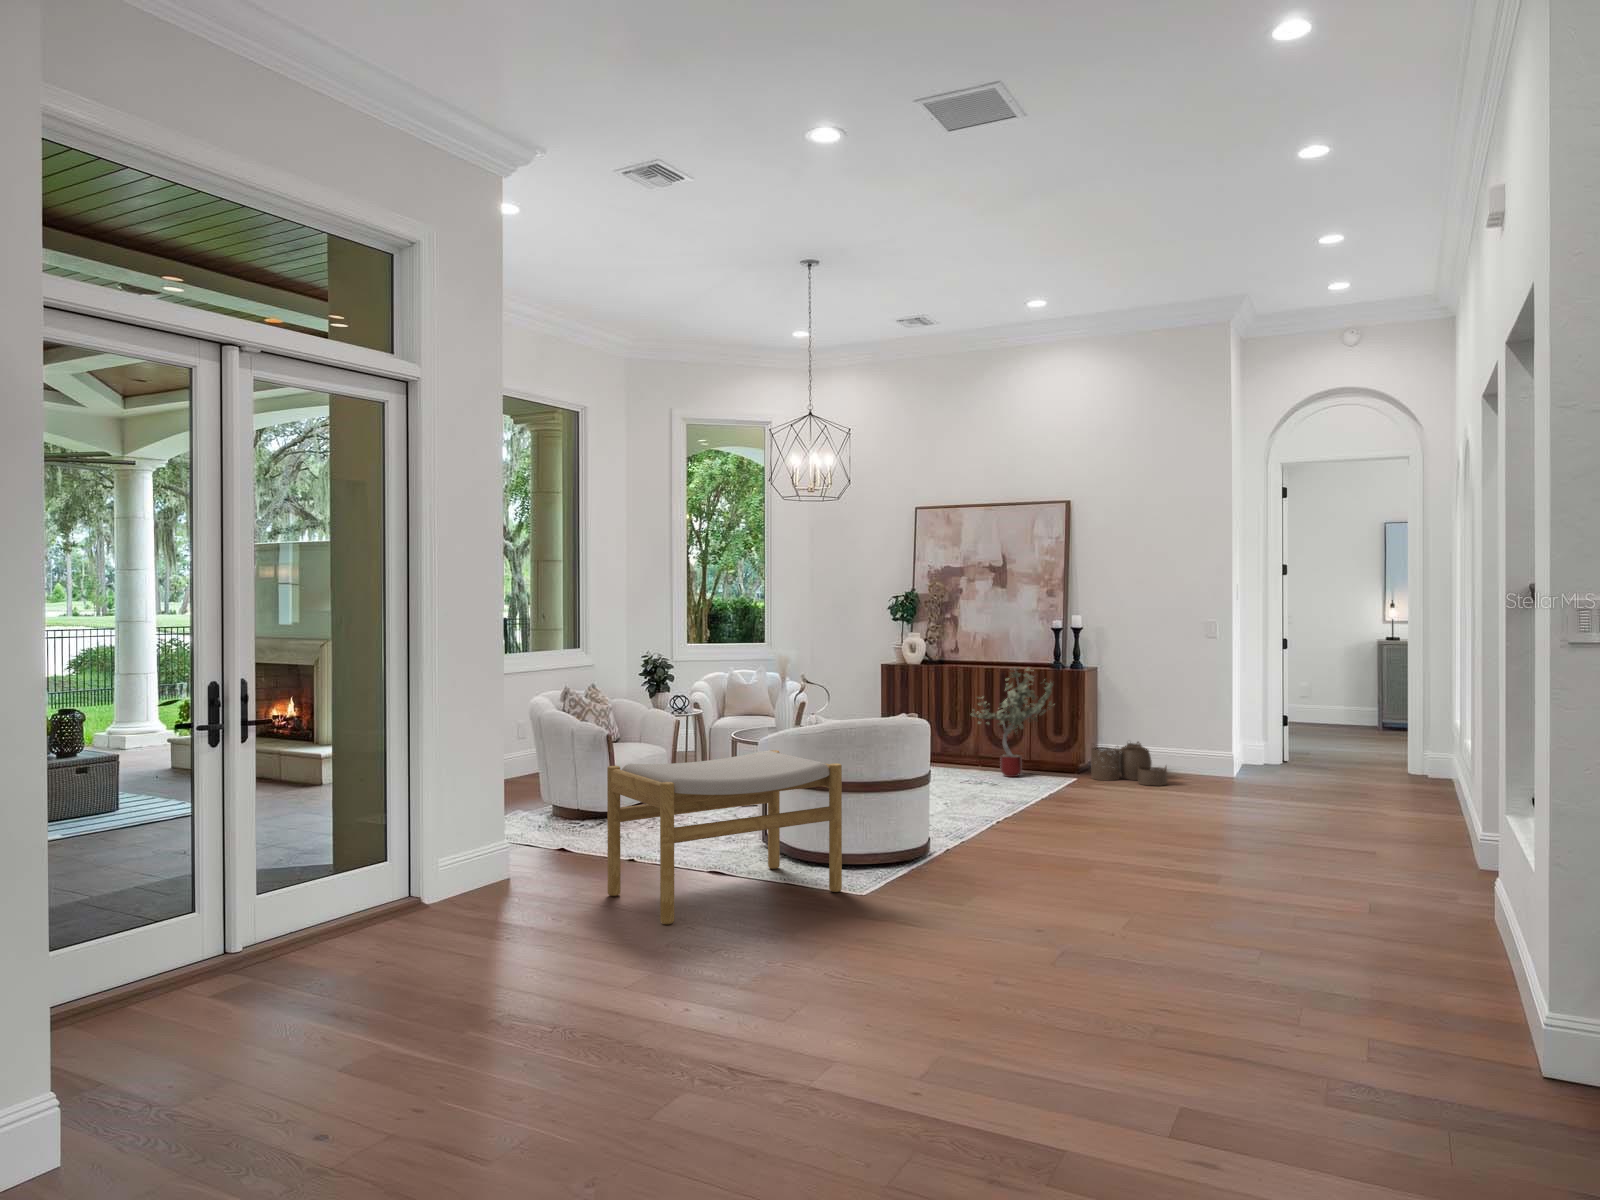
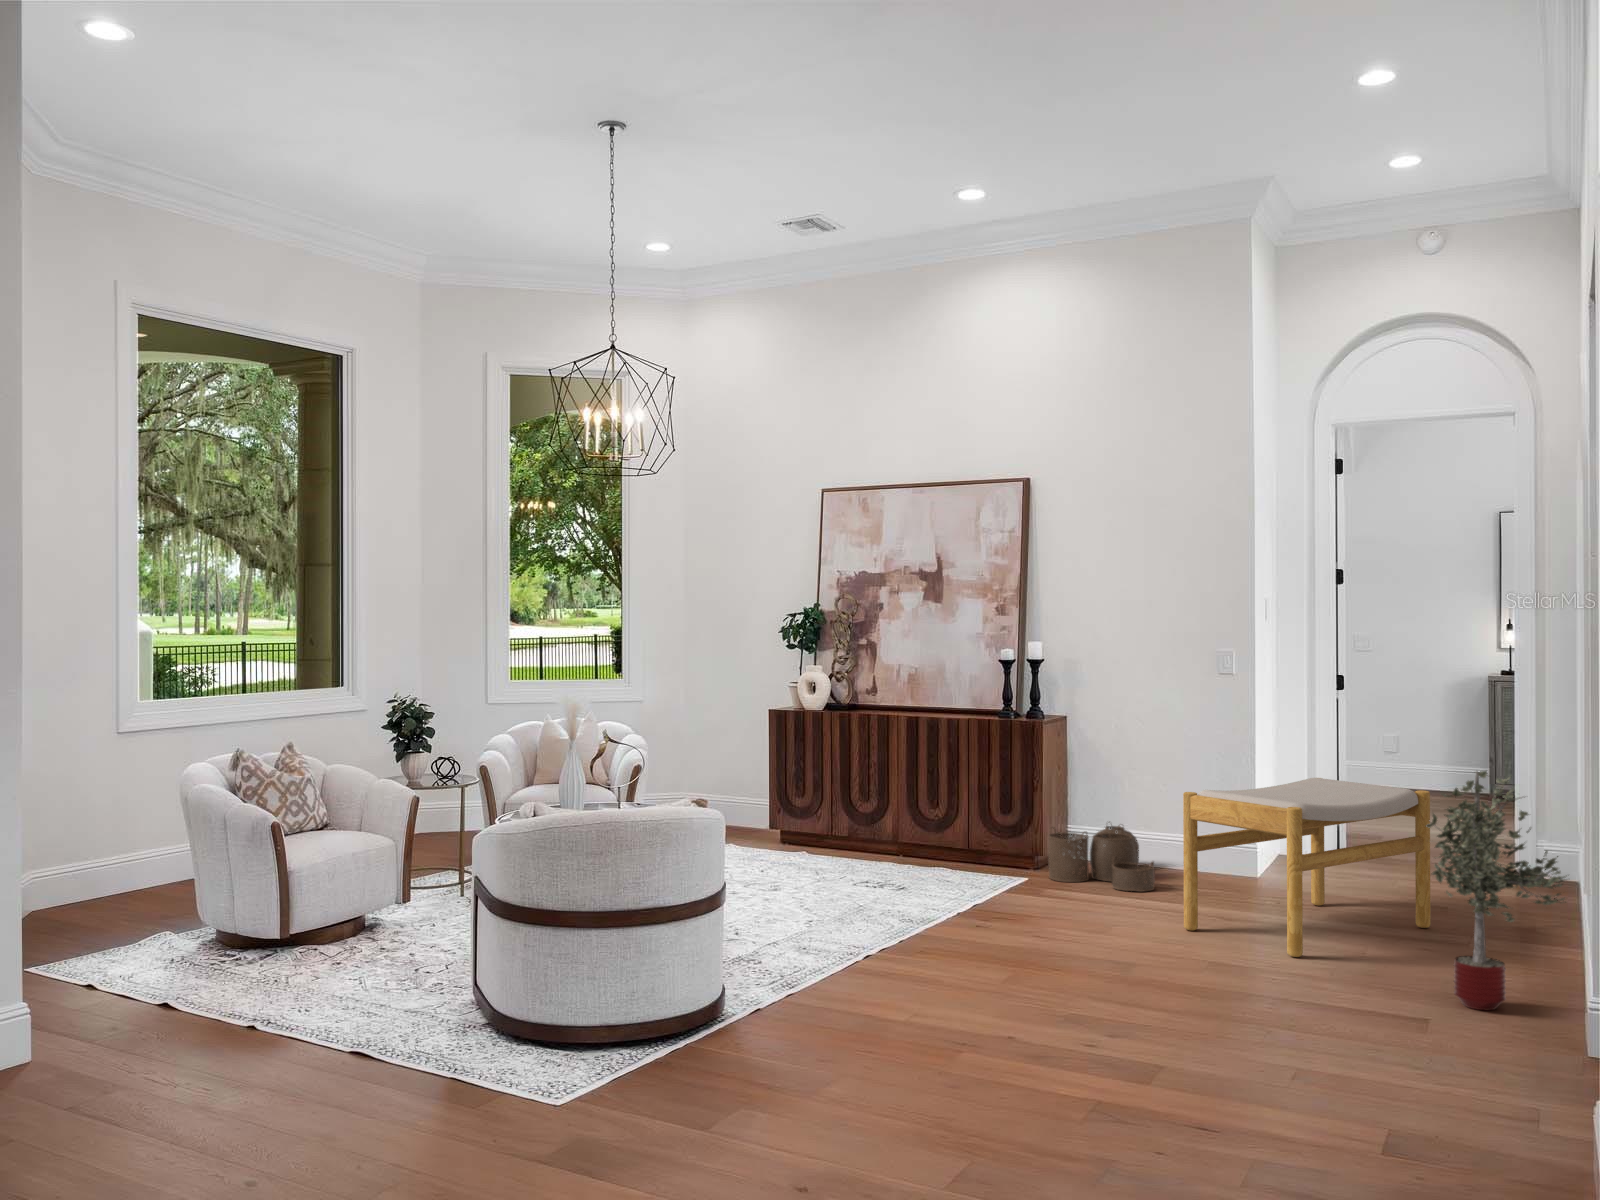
potted tree: present [971,667,1054,777] -> present [1426,771,1566,1010]
footstool: present [607,750,842,924] -> present [1183,778,1431,957]

